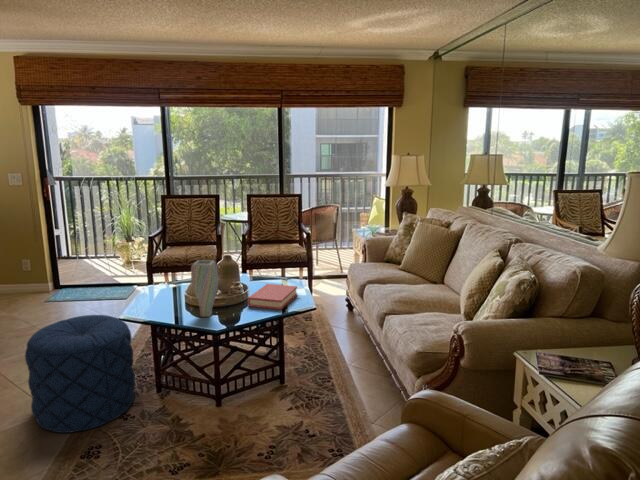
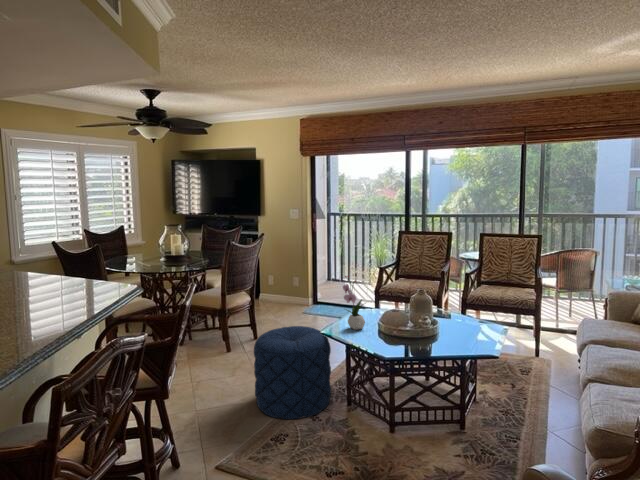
flower arrangement: none [139,248,170,309] -> present [343,276,365,330]
vase: present [191,260,218,317] -> none [378,291,402,345]
hardback book: present [247,284,297,310] -> none [432,324,491,352]

